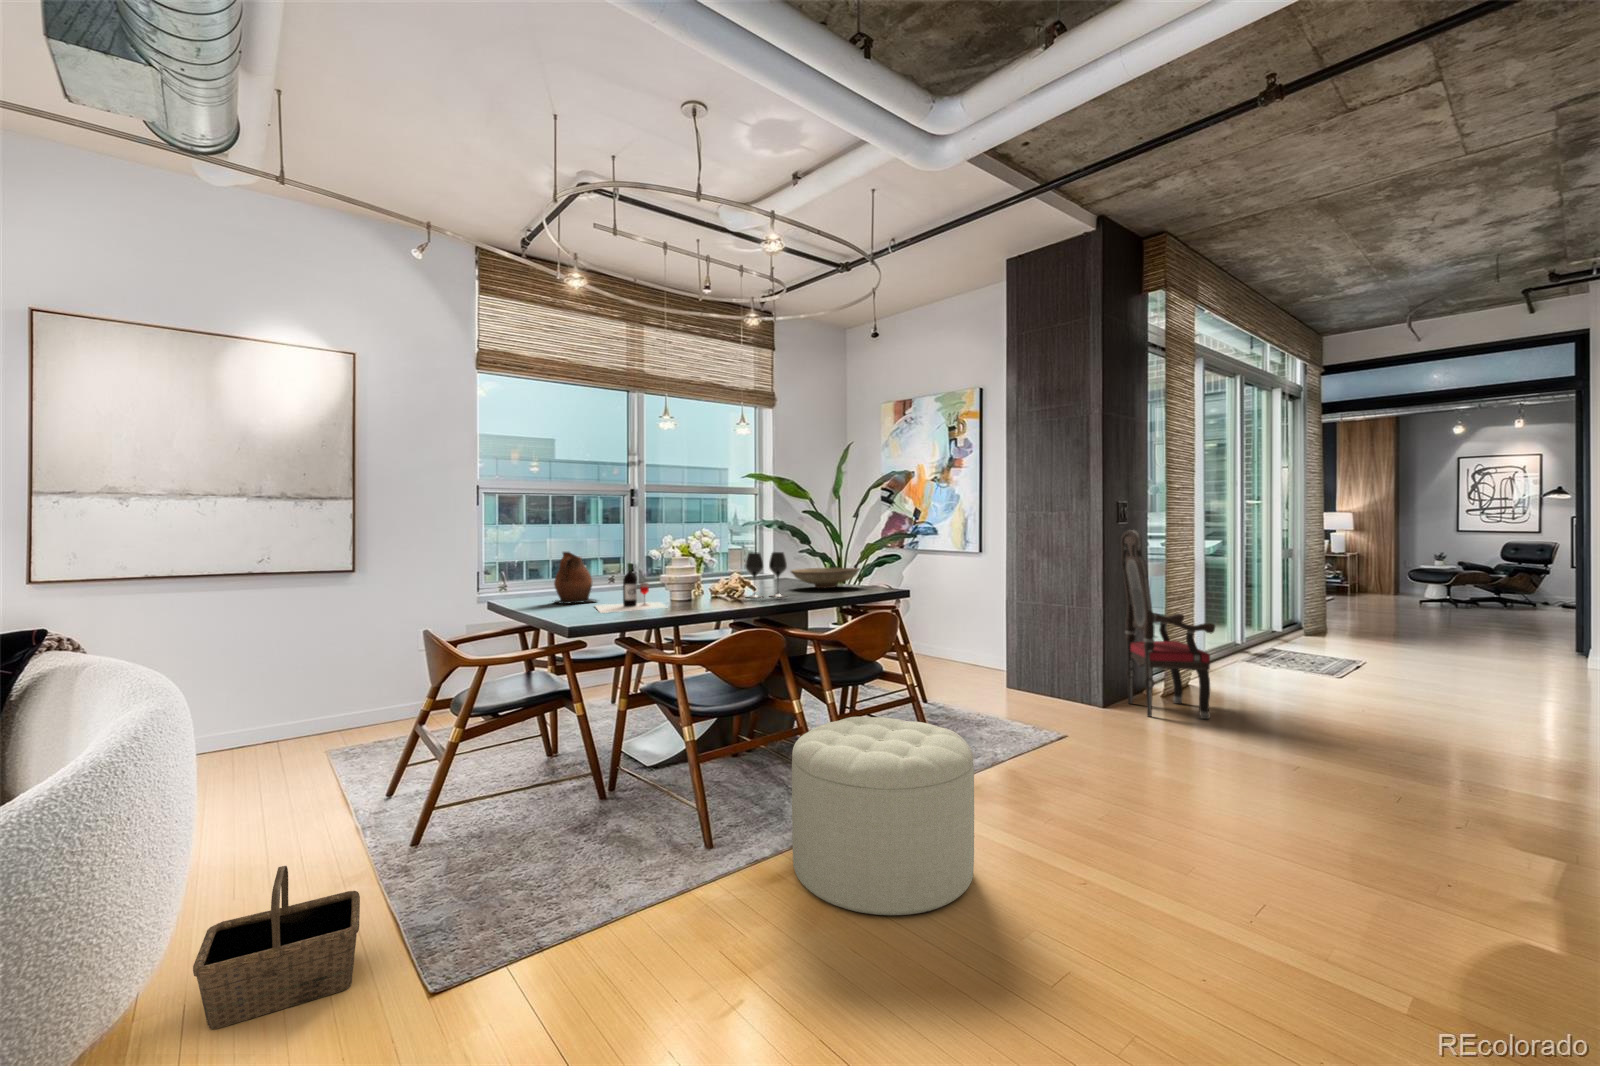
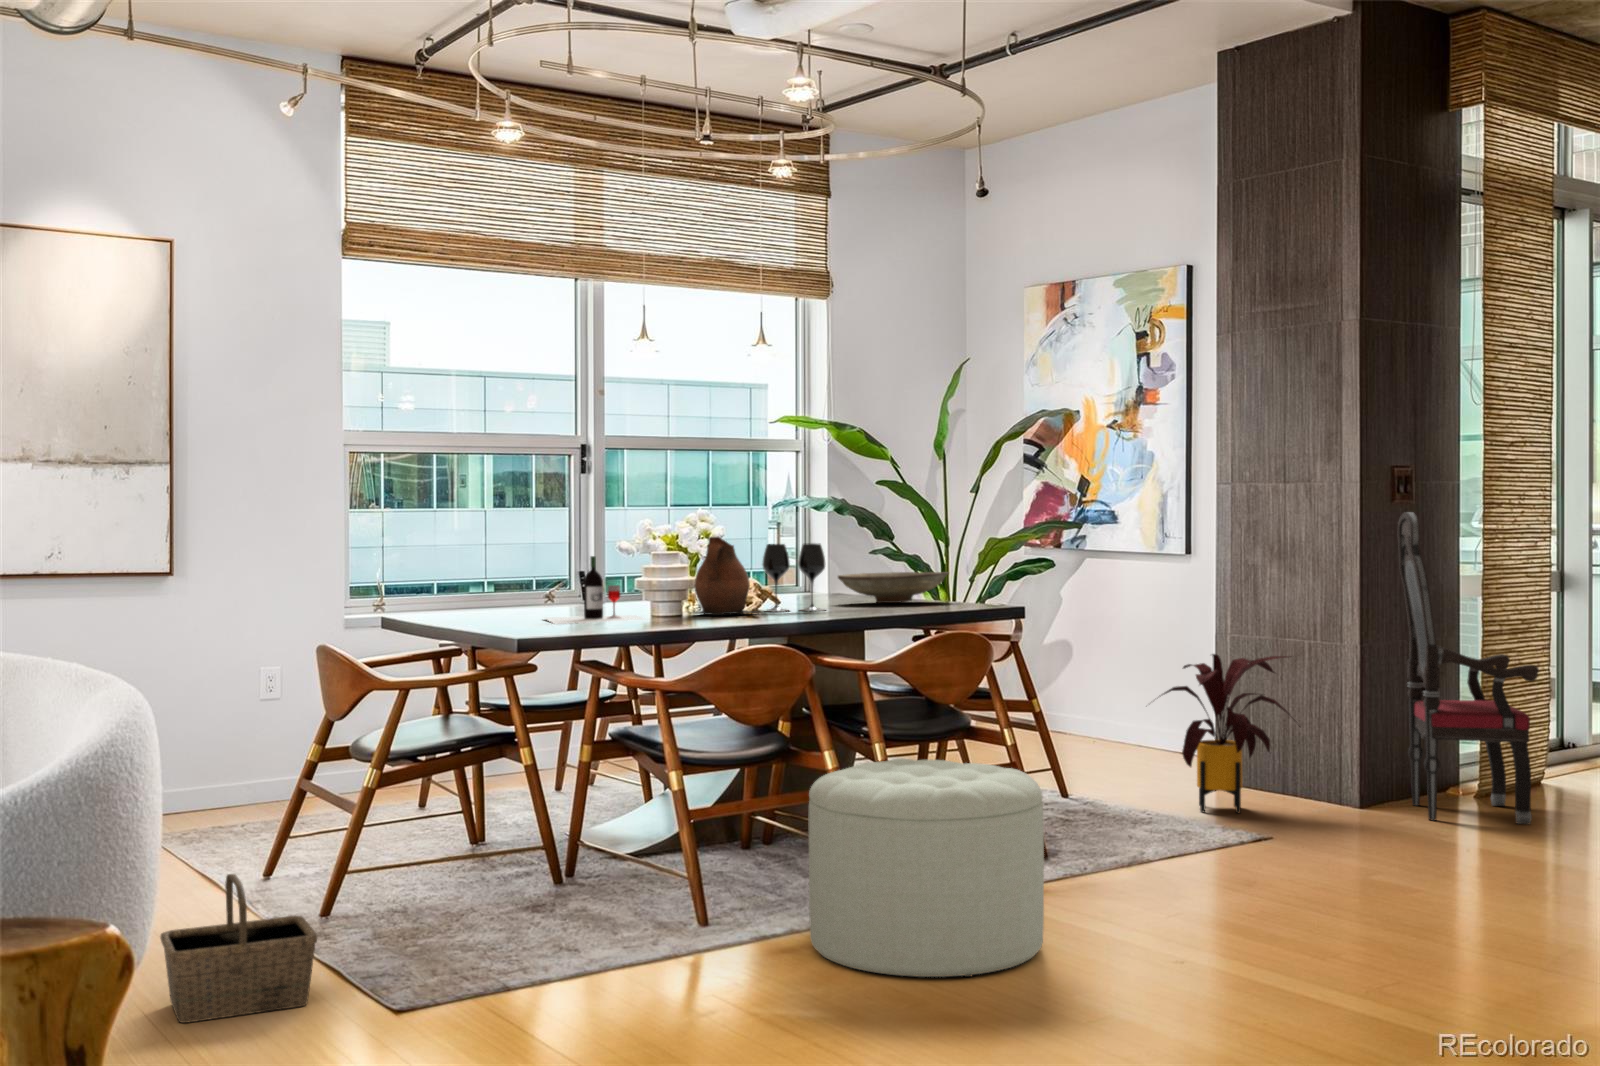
ceramic pitcher: present [552,552,597,604] -> present [693,537,758,615]
house plant: none [975,616,1070,713] -> present [1162,654,1300,813]

